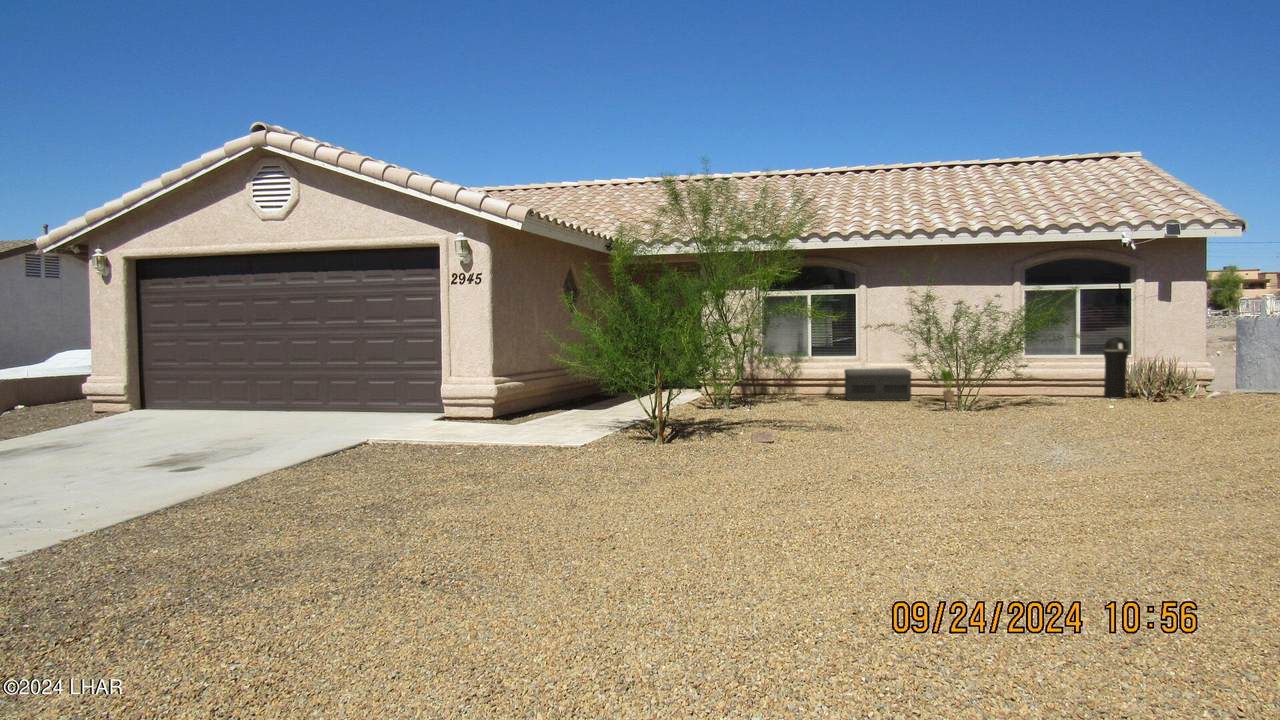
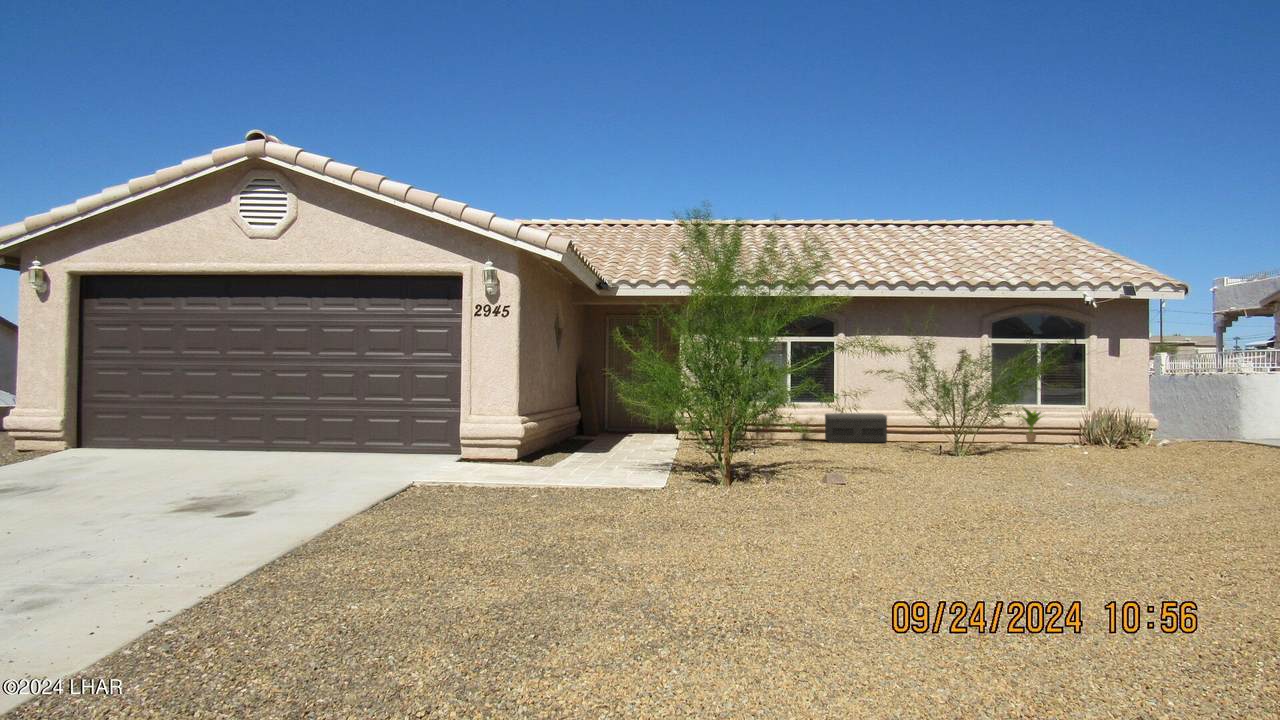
trash can: present [1103,337,1129,398] -> none [1064,387,1088,444]
potted plant: present [938,365,954,402] -> present [1021,407,1044,443]

